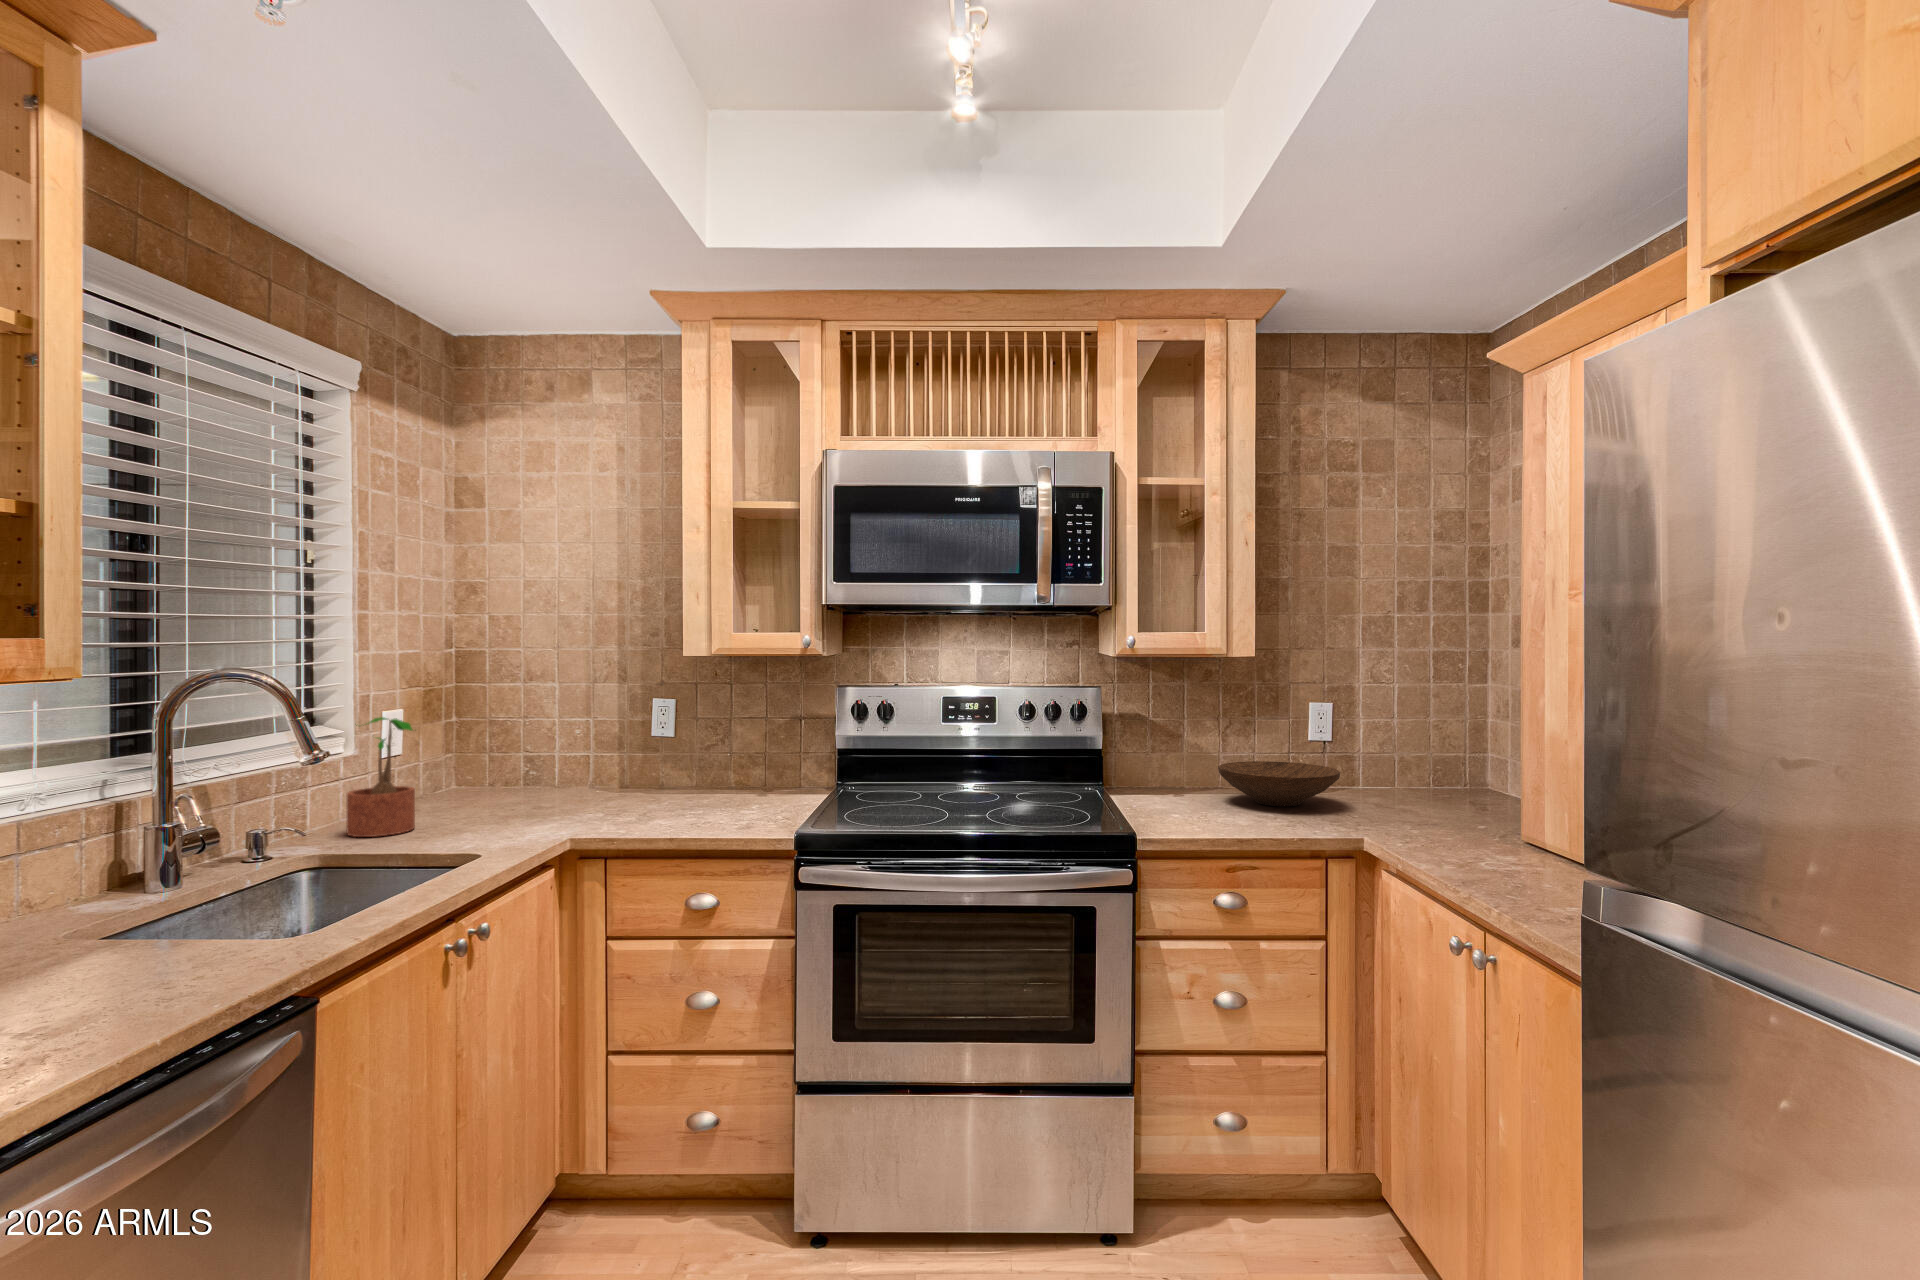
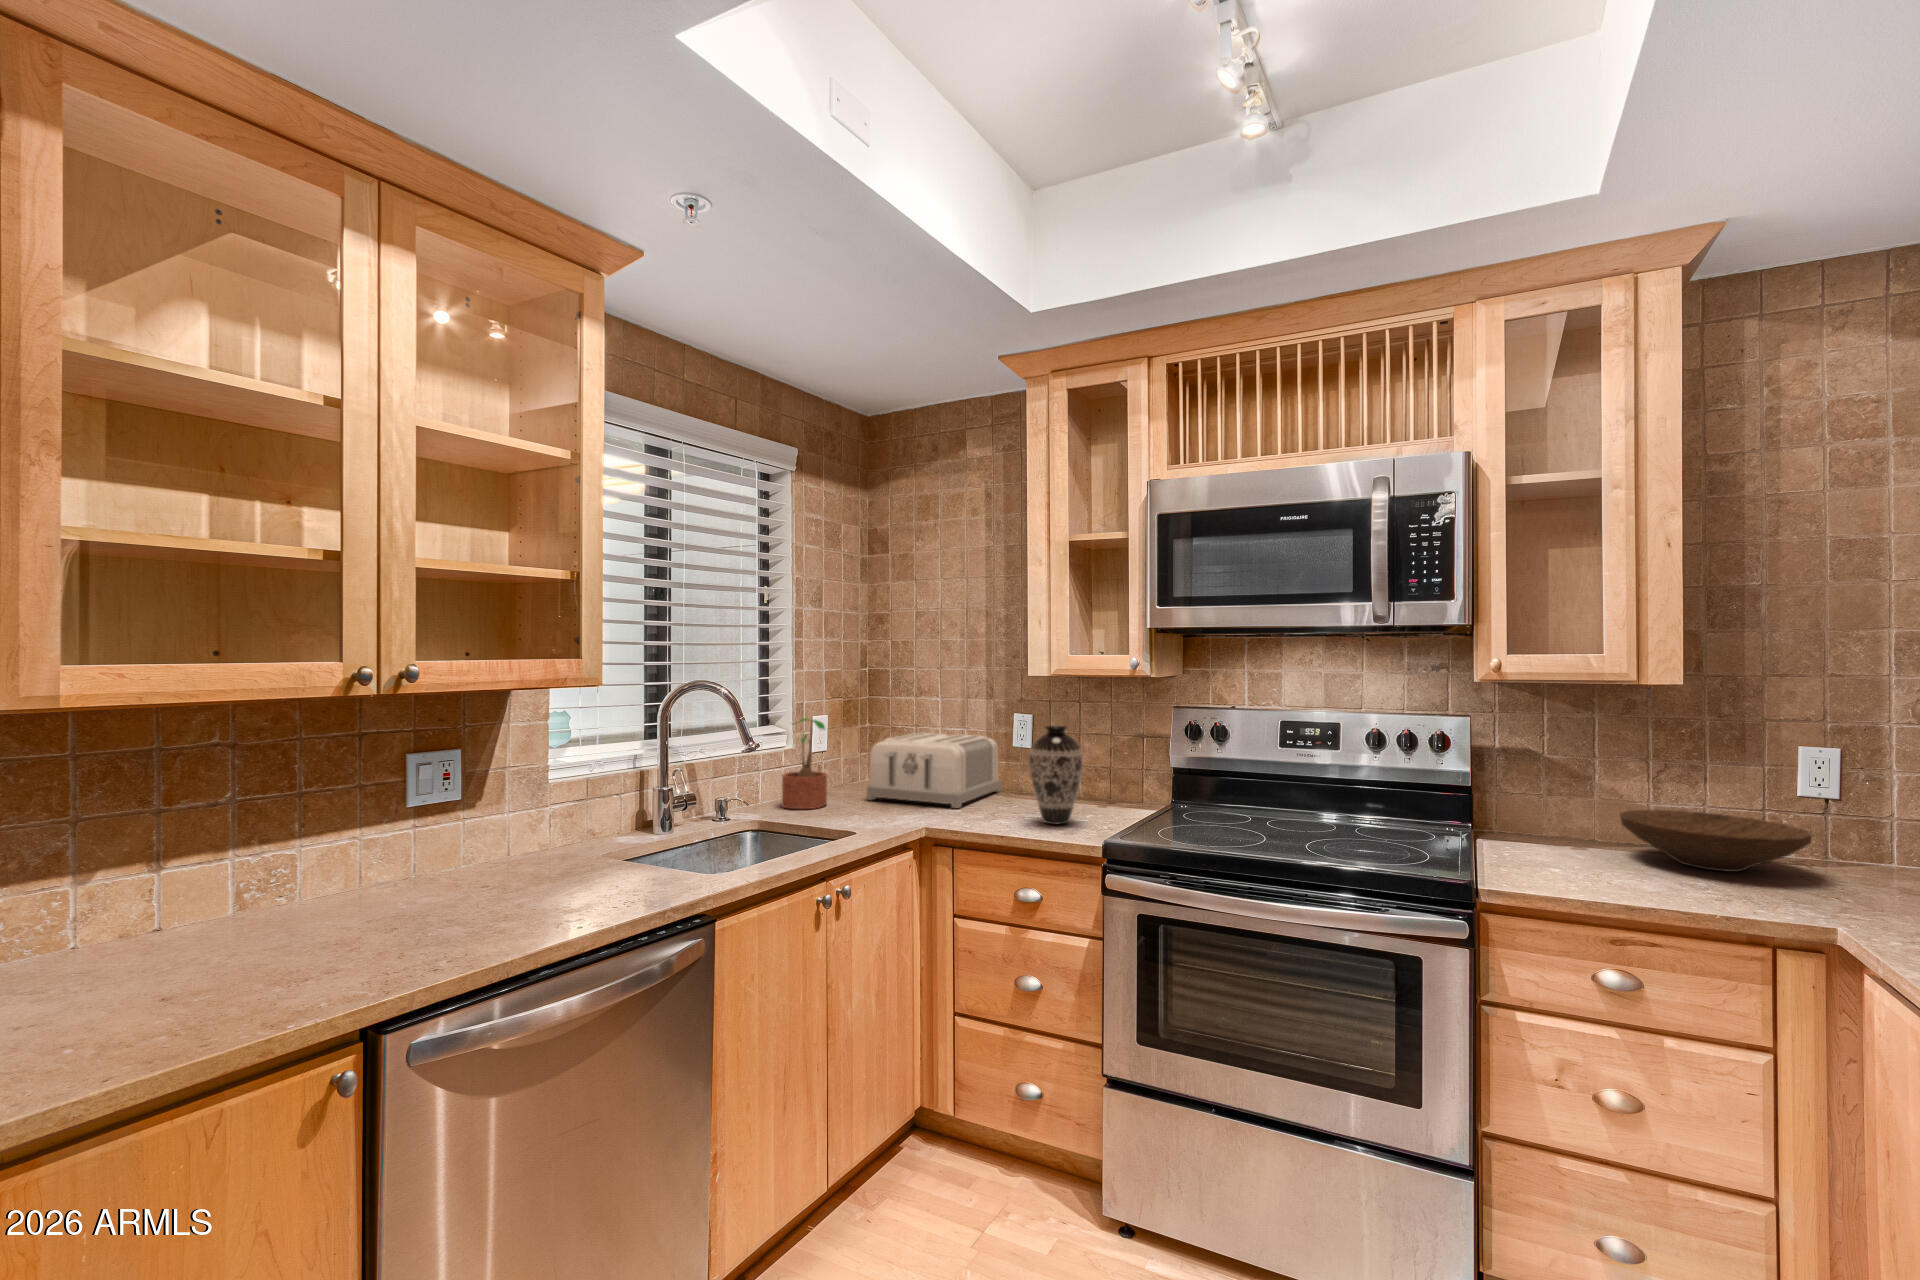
decorative vase: none [694,713,755,823] -> present [1029,726,1083,824]
toaster: none [470,730,640,817] -> present [867,733,1001,808]

